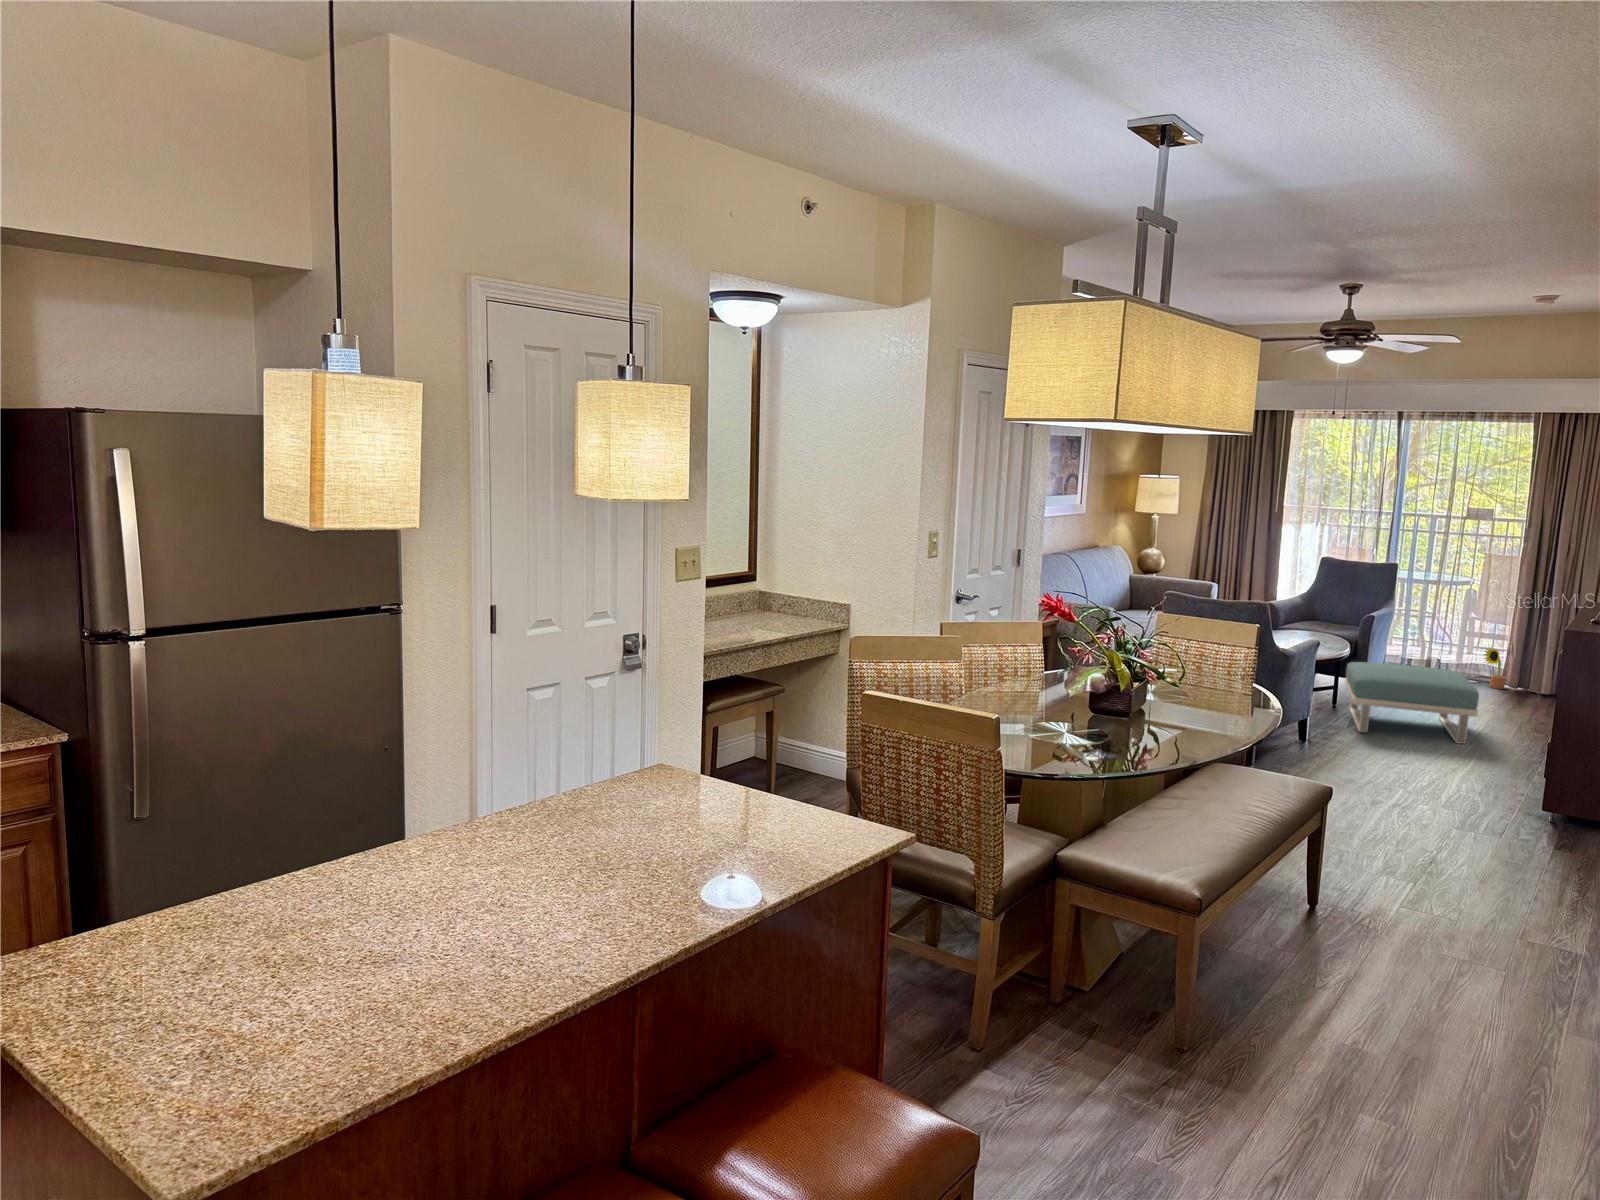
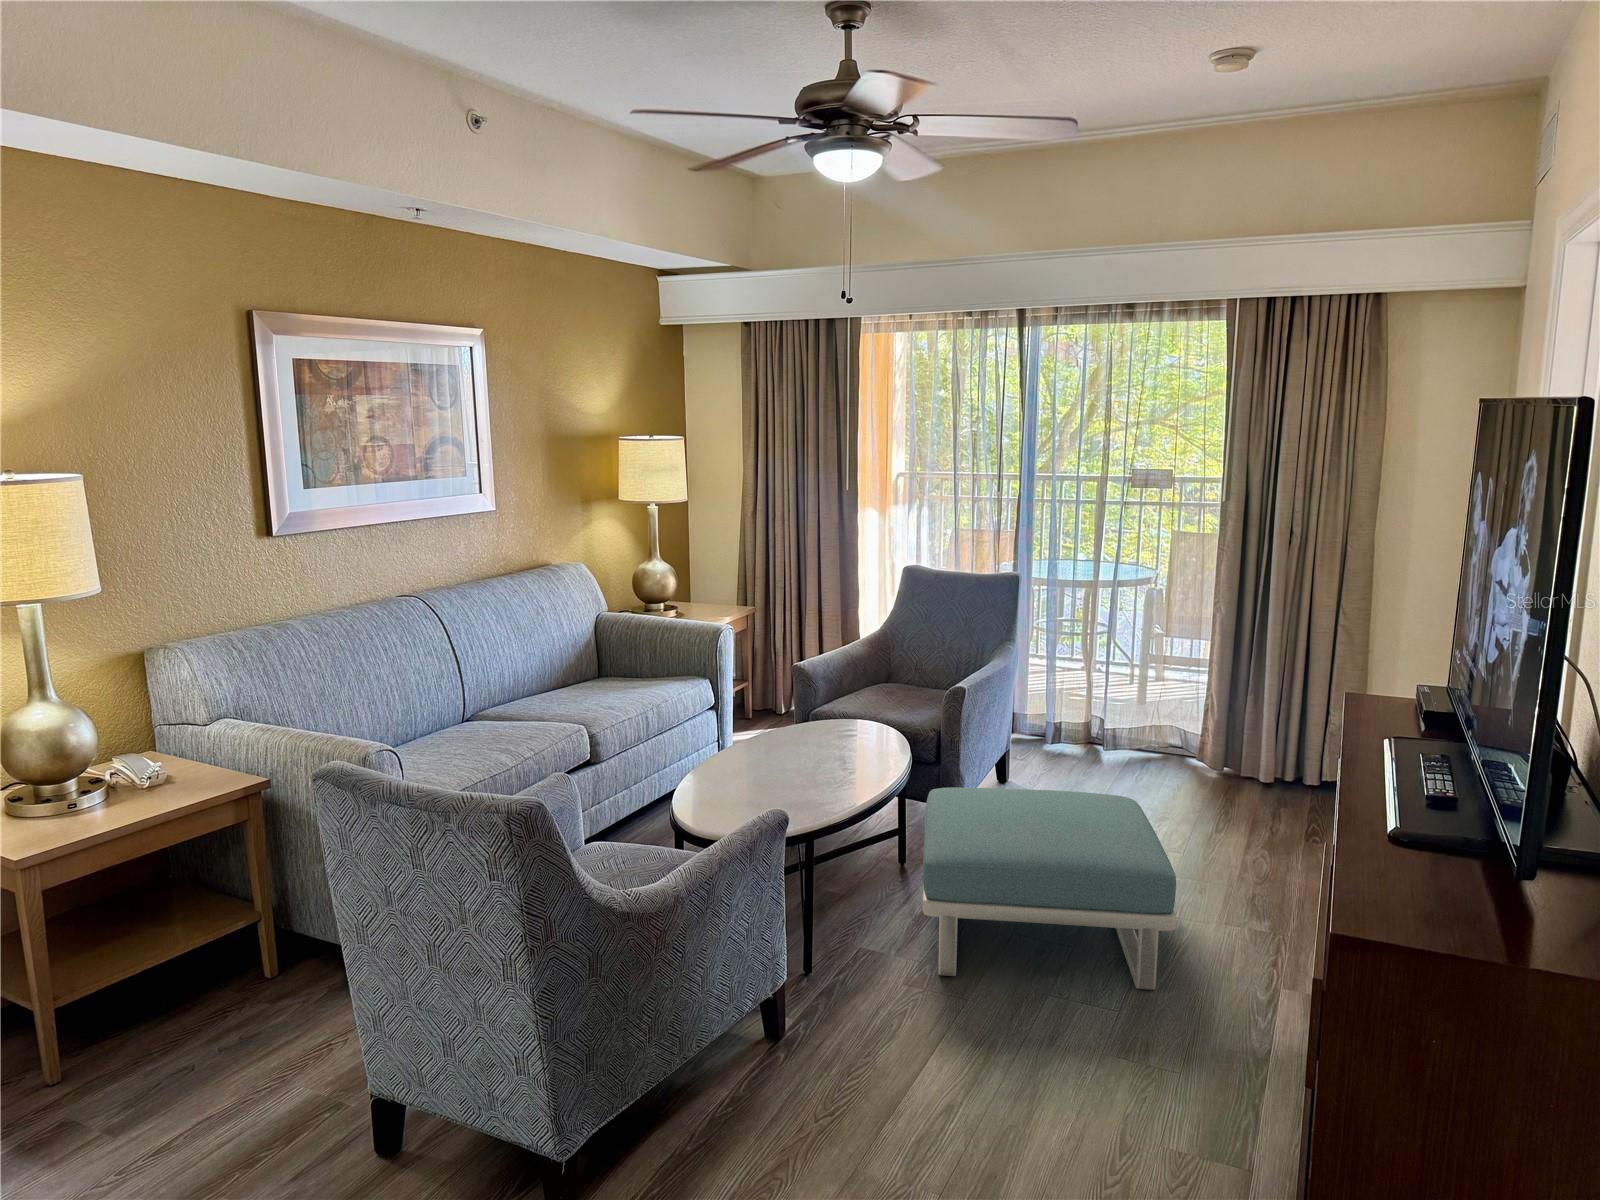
decorative plant: present [1484,648,1505,689] -> none [1169,704,1205,774]

